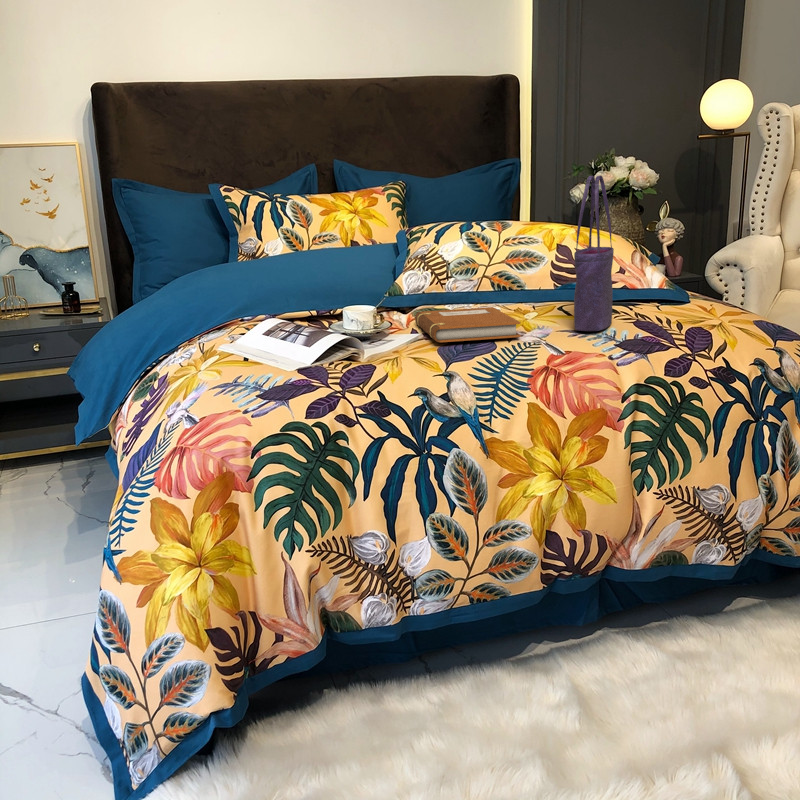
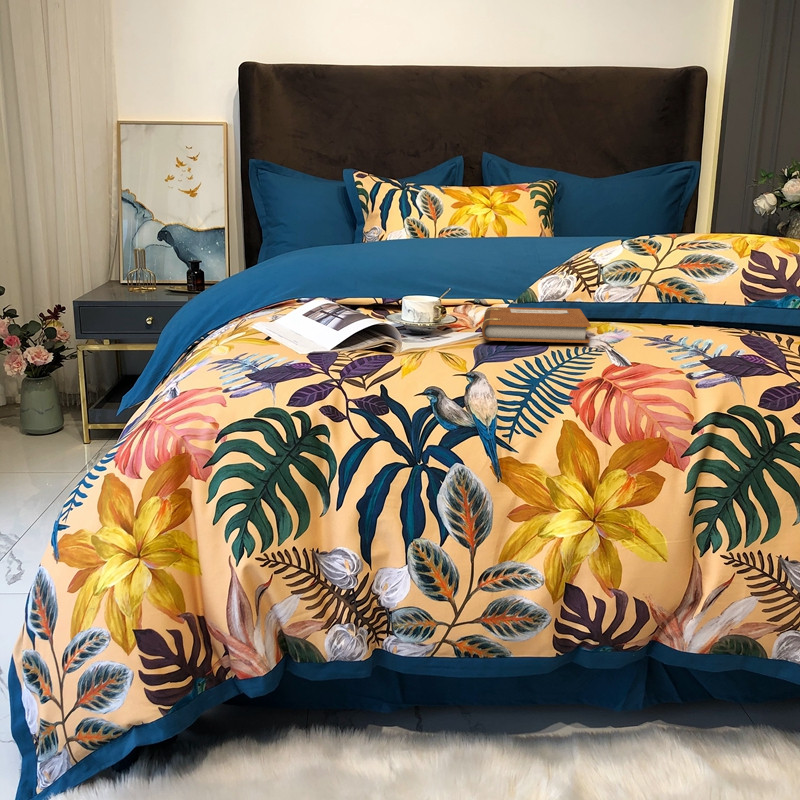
tote bag: present [574,175,614,331] -> none [665,150,728,344]

